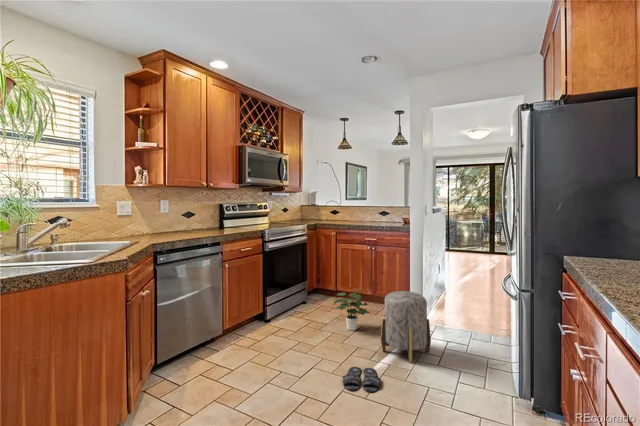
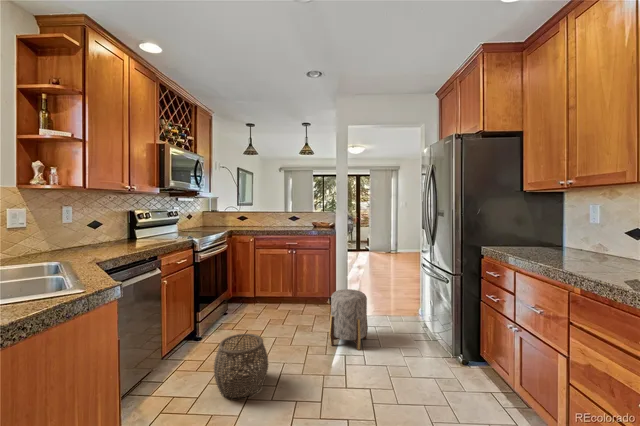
potted plant: present [334,290,370,330] -> none [273,293,308,333]
woven basket: none [245,320,296,380] -> present [214,334,268,398]
slippers: present [343,367,381,393] -> none [315,362,351,385]

